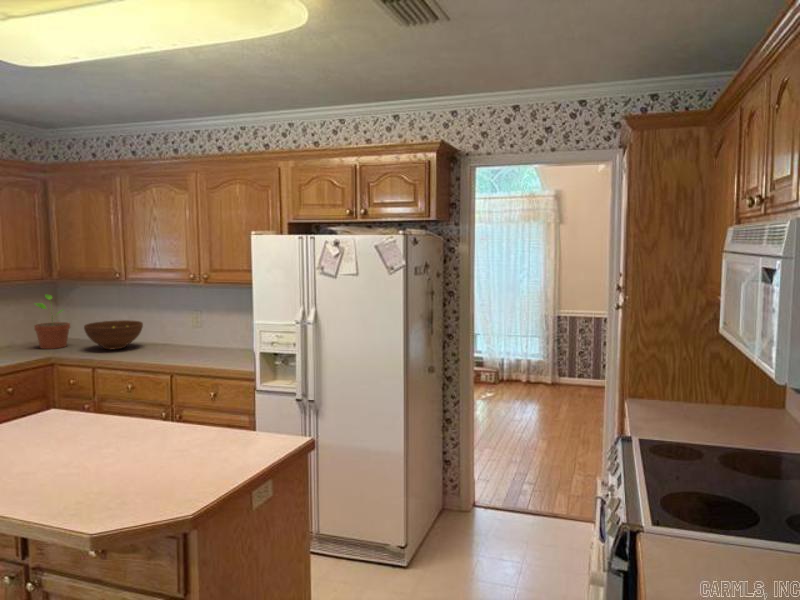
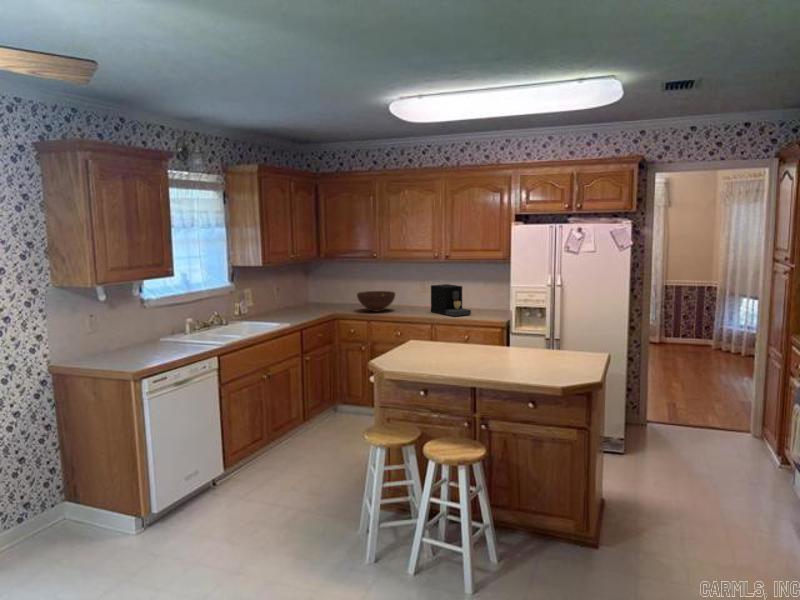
potted plant: present [34,294,70,349] -> none [319,272,342,312]
coffee maker: none [183,314,227,360] -> present [431,284,471,316]

